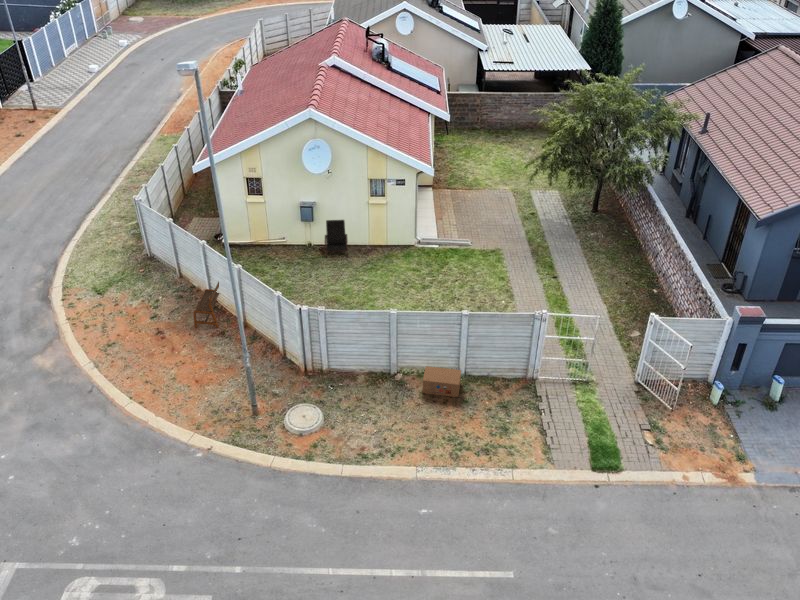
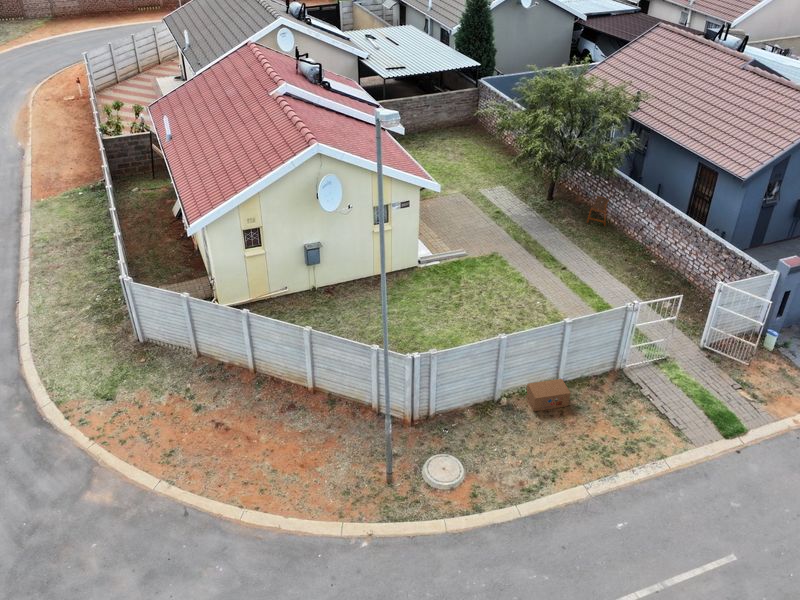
lounge chair: present [325,220,348,258] -> none [330,254,360,299]
bench: present [193,282,219,328] -> present [587,191,613,226]

